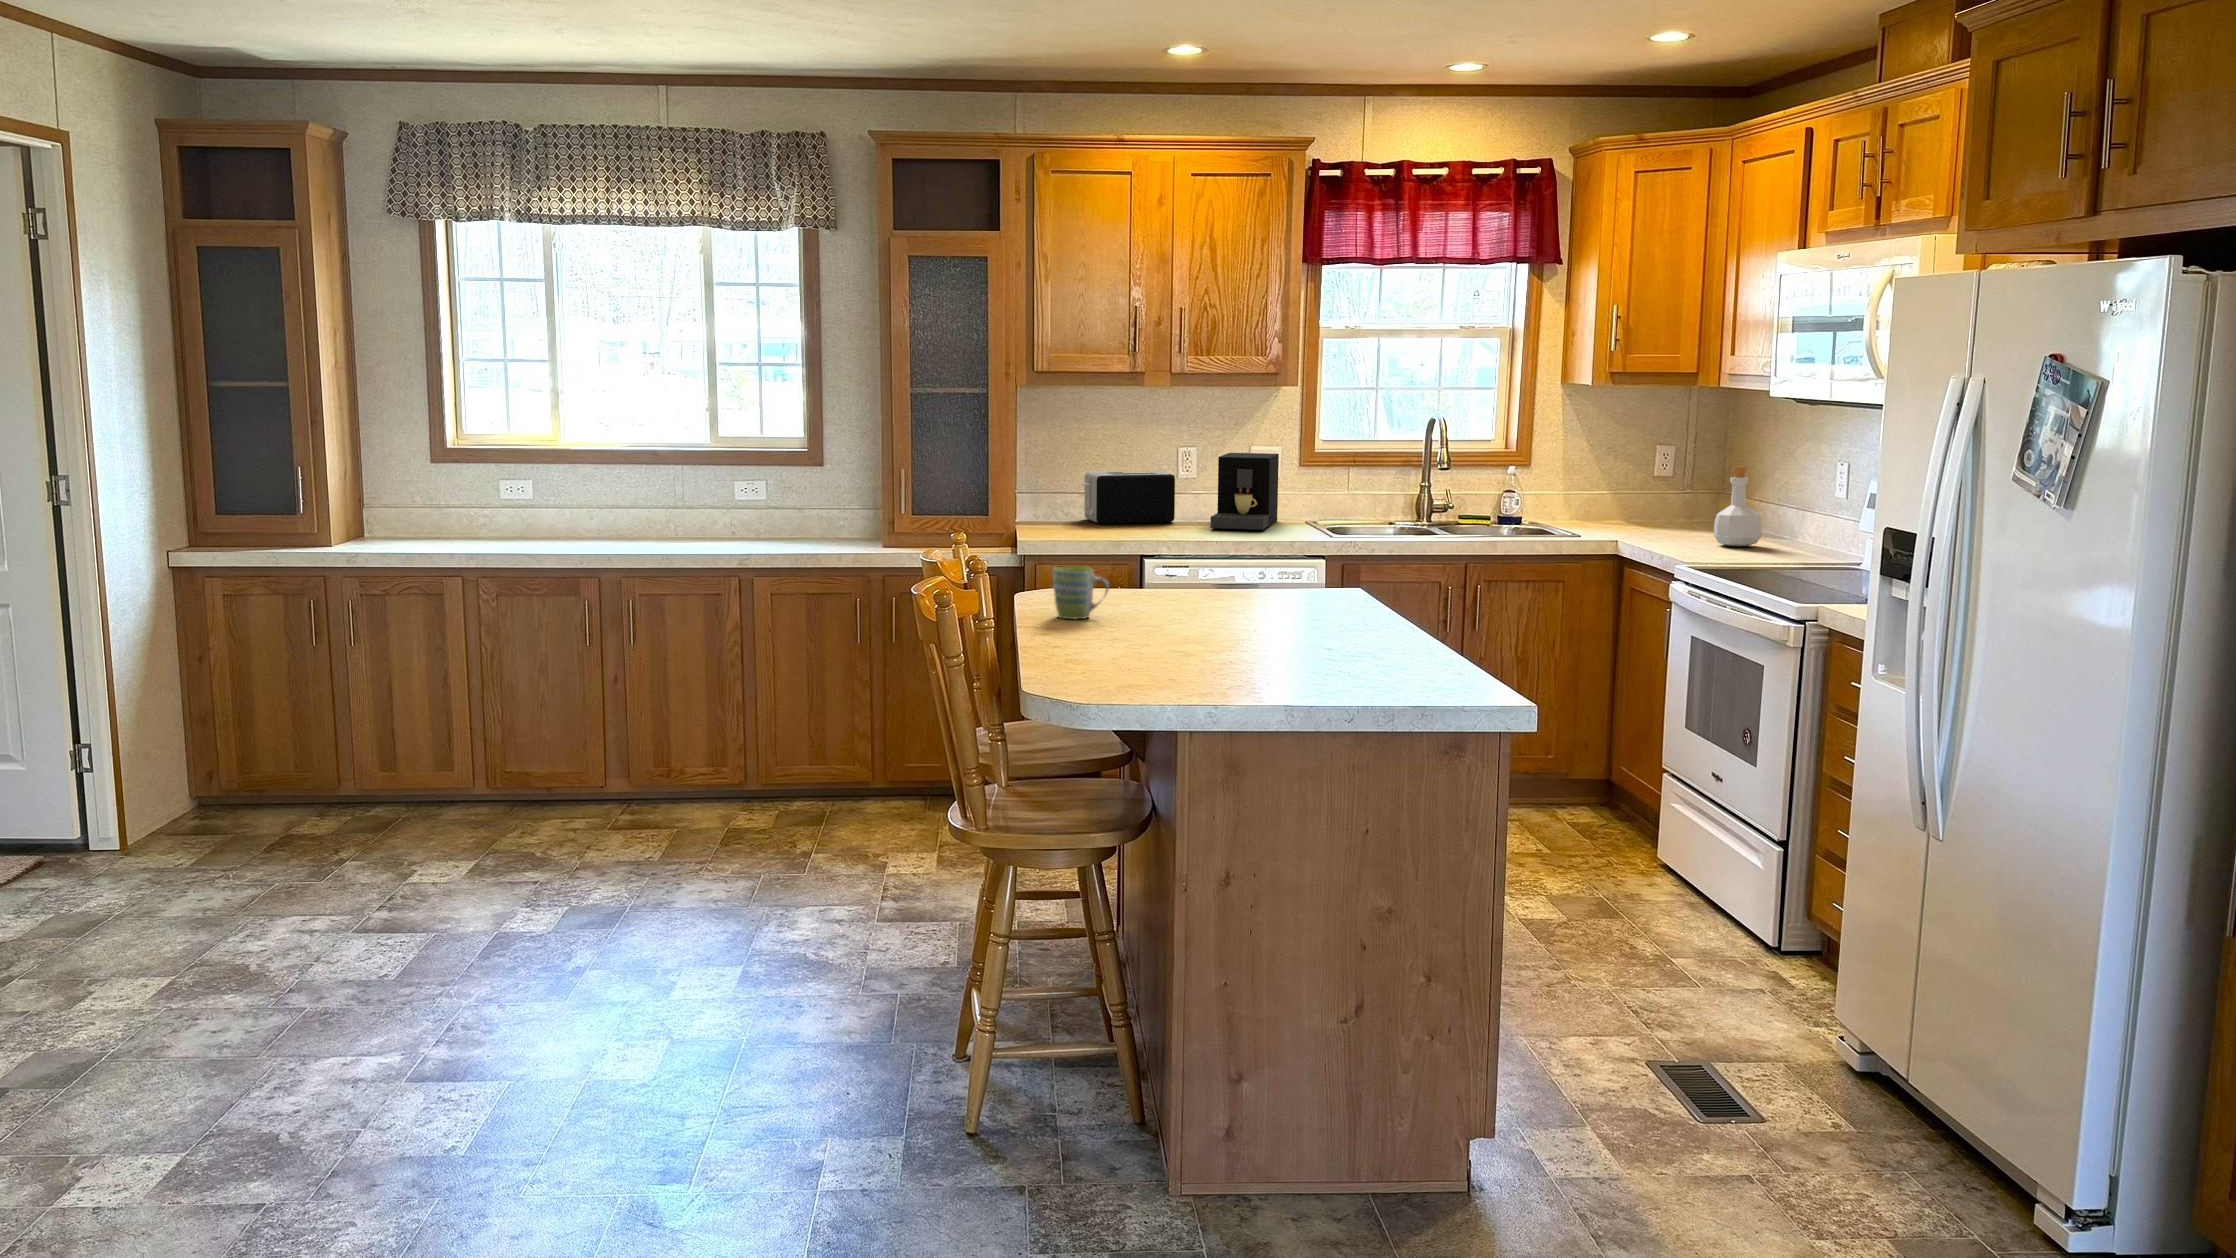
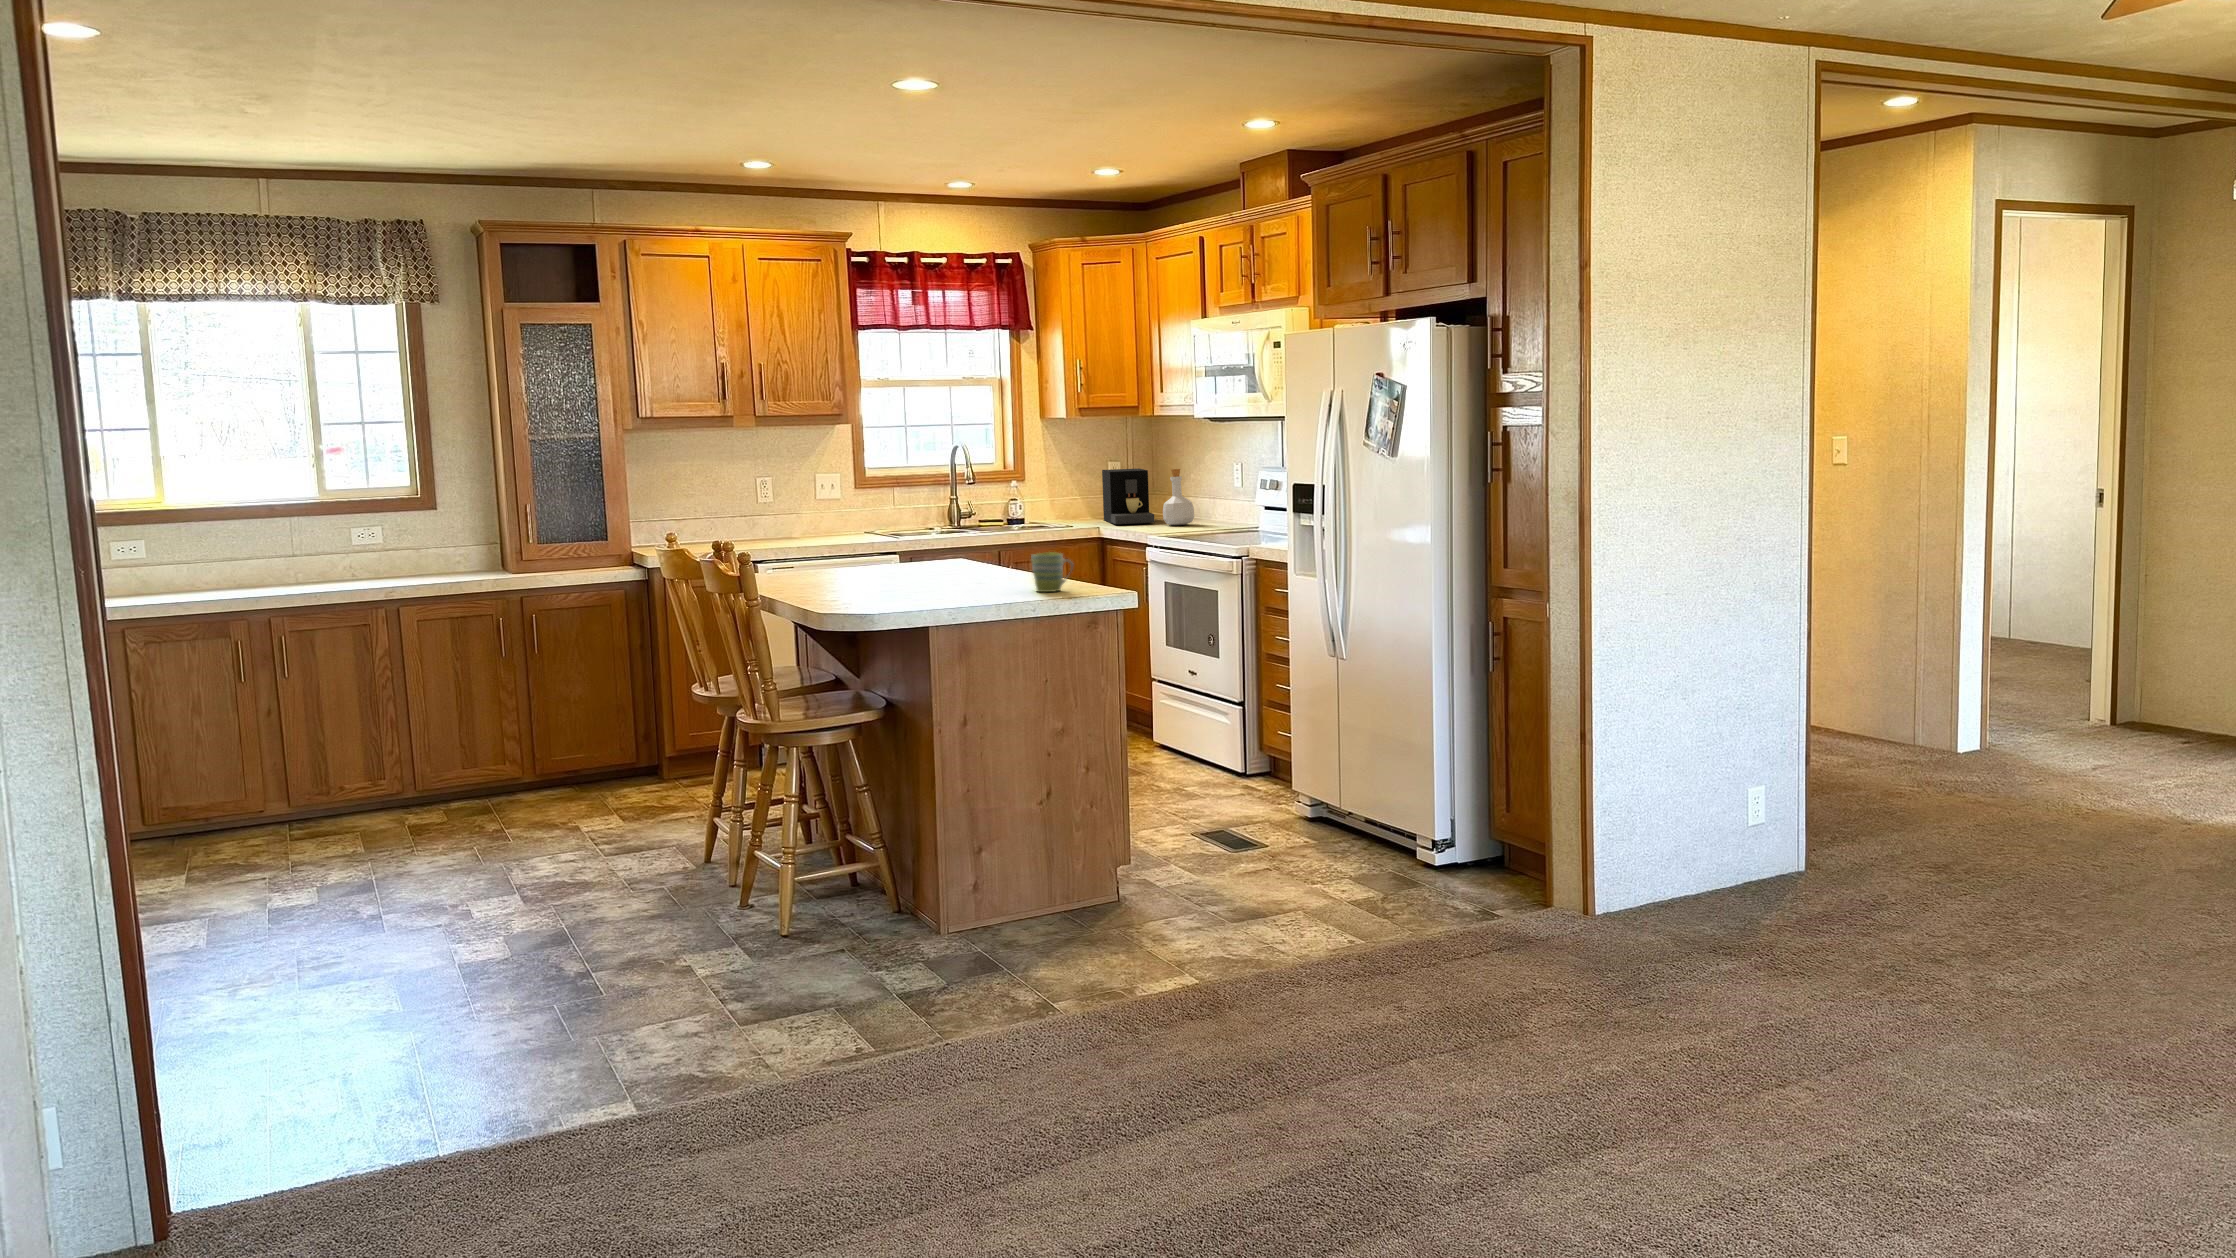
coffee maker: present [1210,453,1279,530] -> present [1102,468,1154,524]
toaster: present [1082,471,1175,524] -> none [677,501,758,546]
mug: present [1052,566,1109,619] -> present [1031,552,1073,592]

